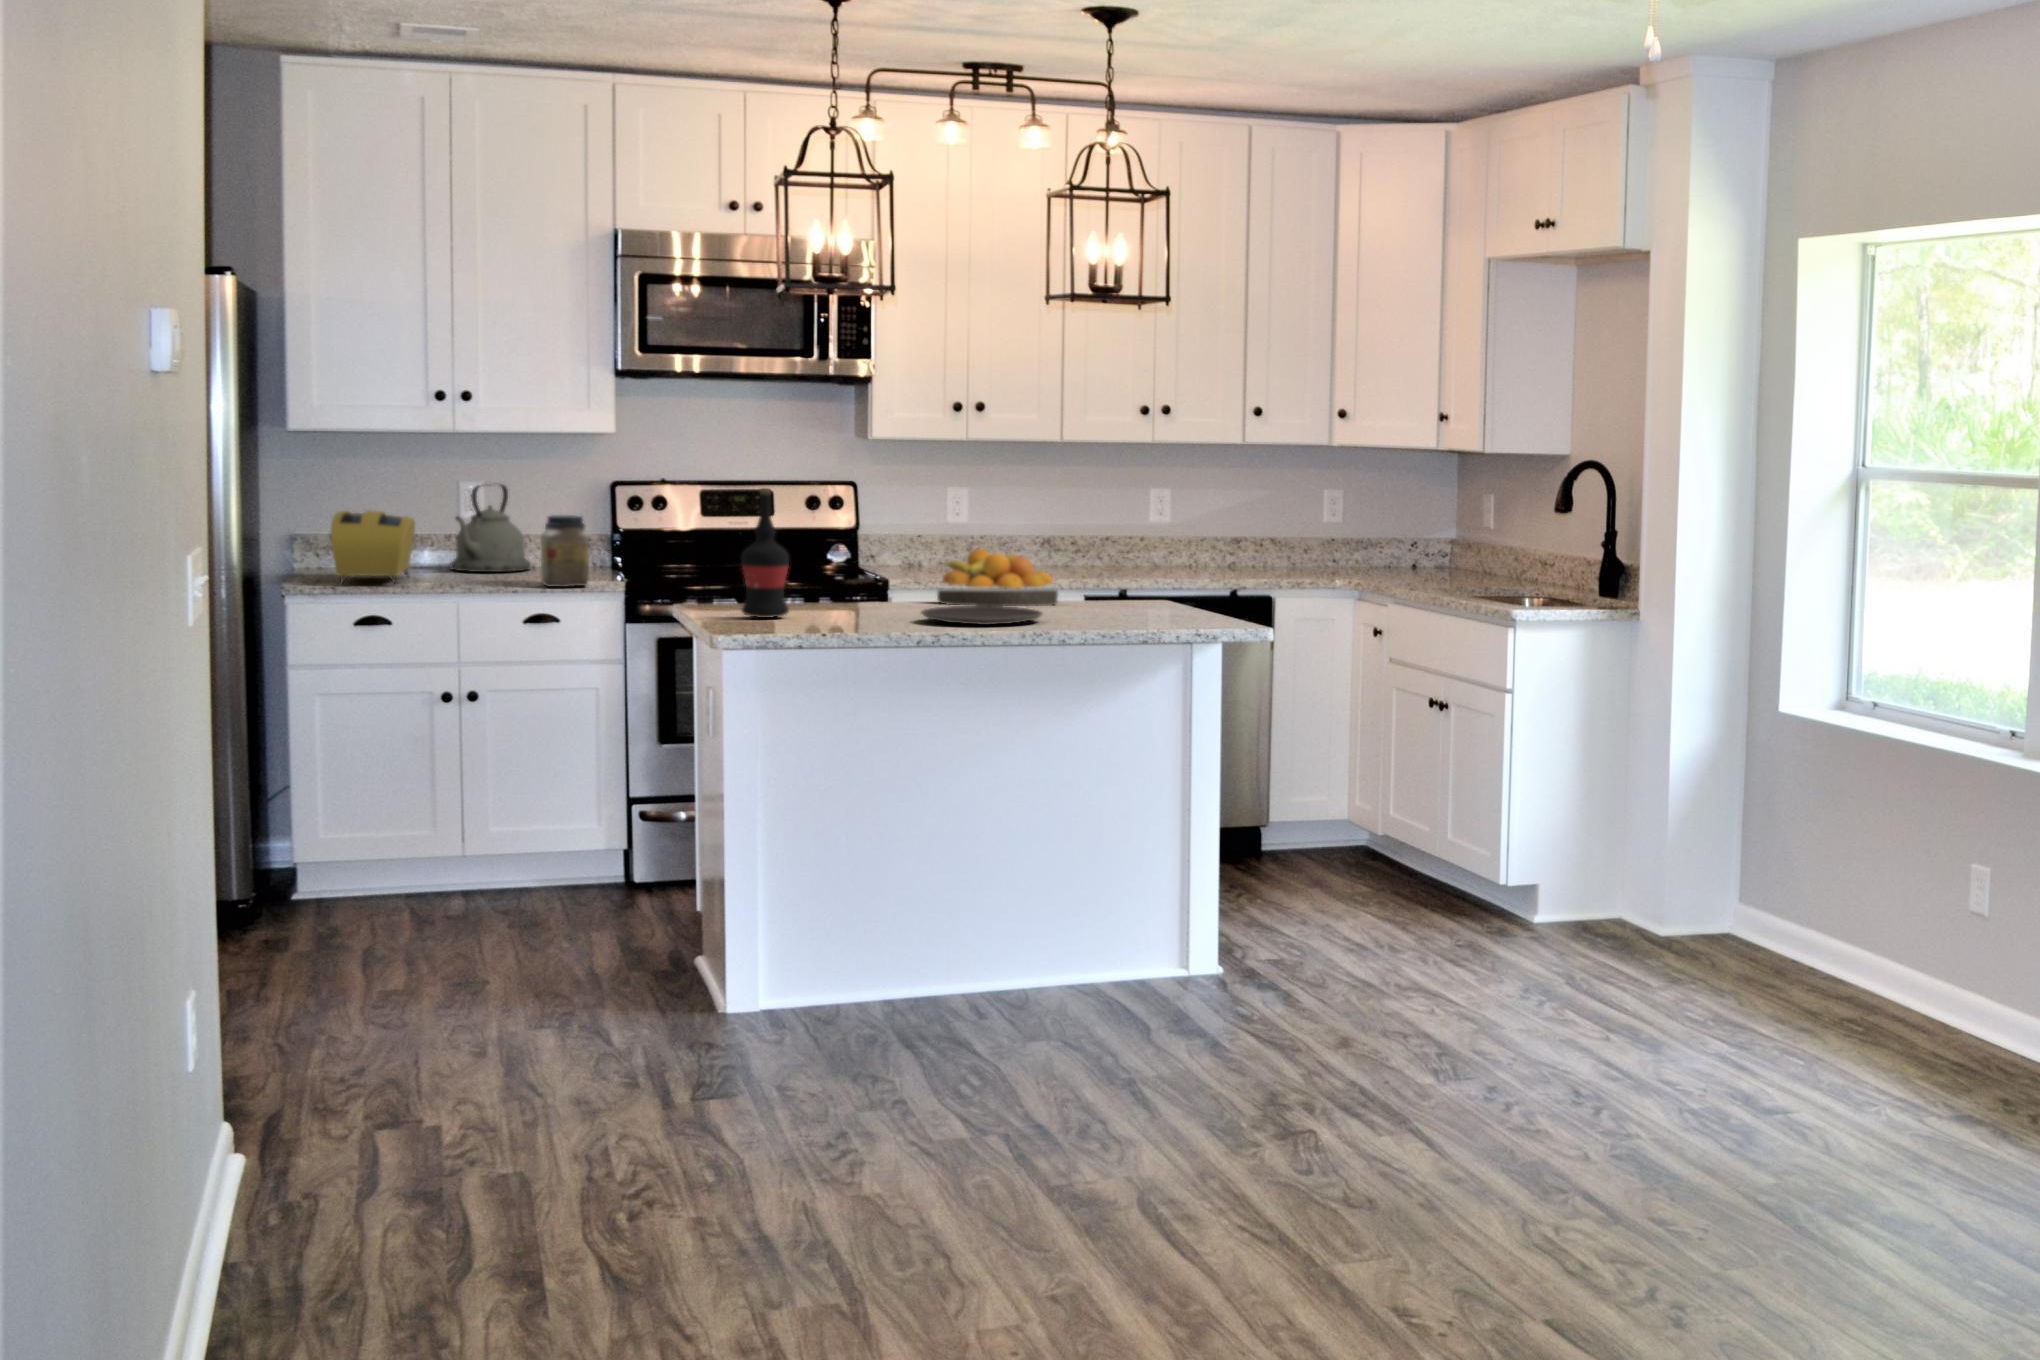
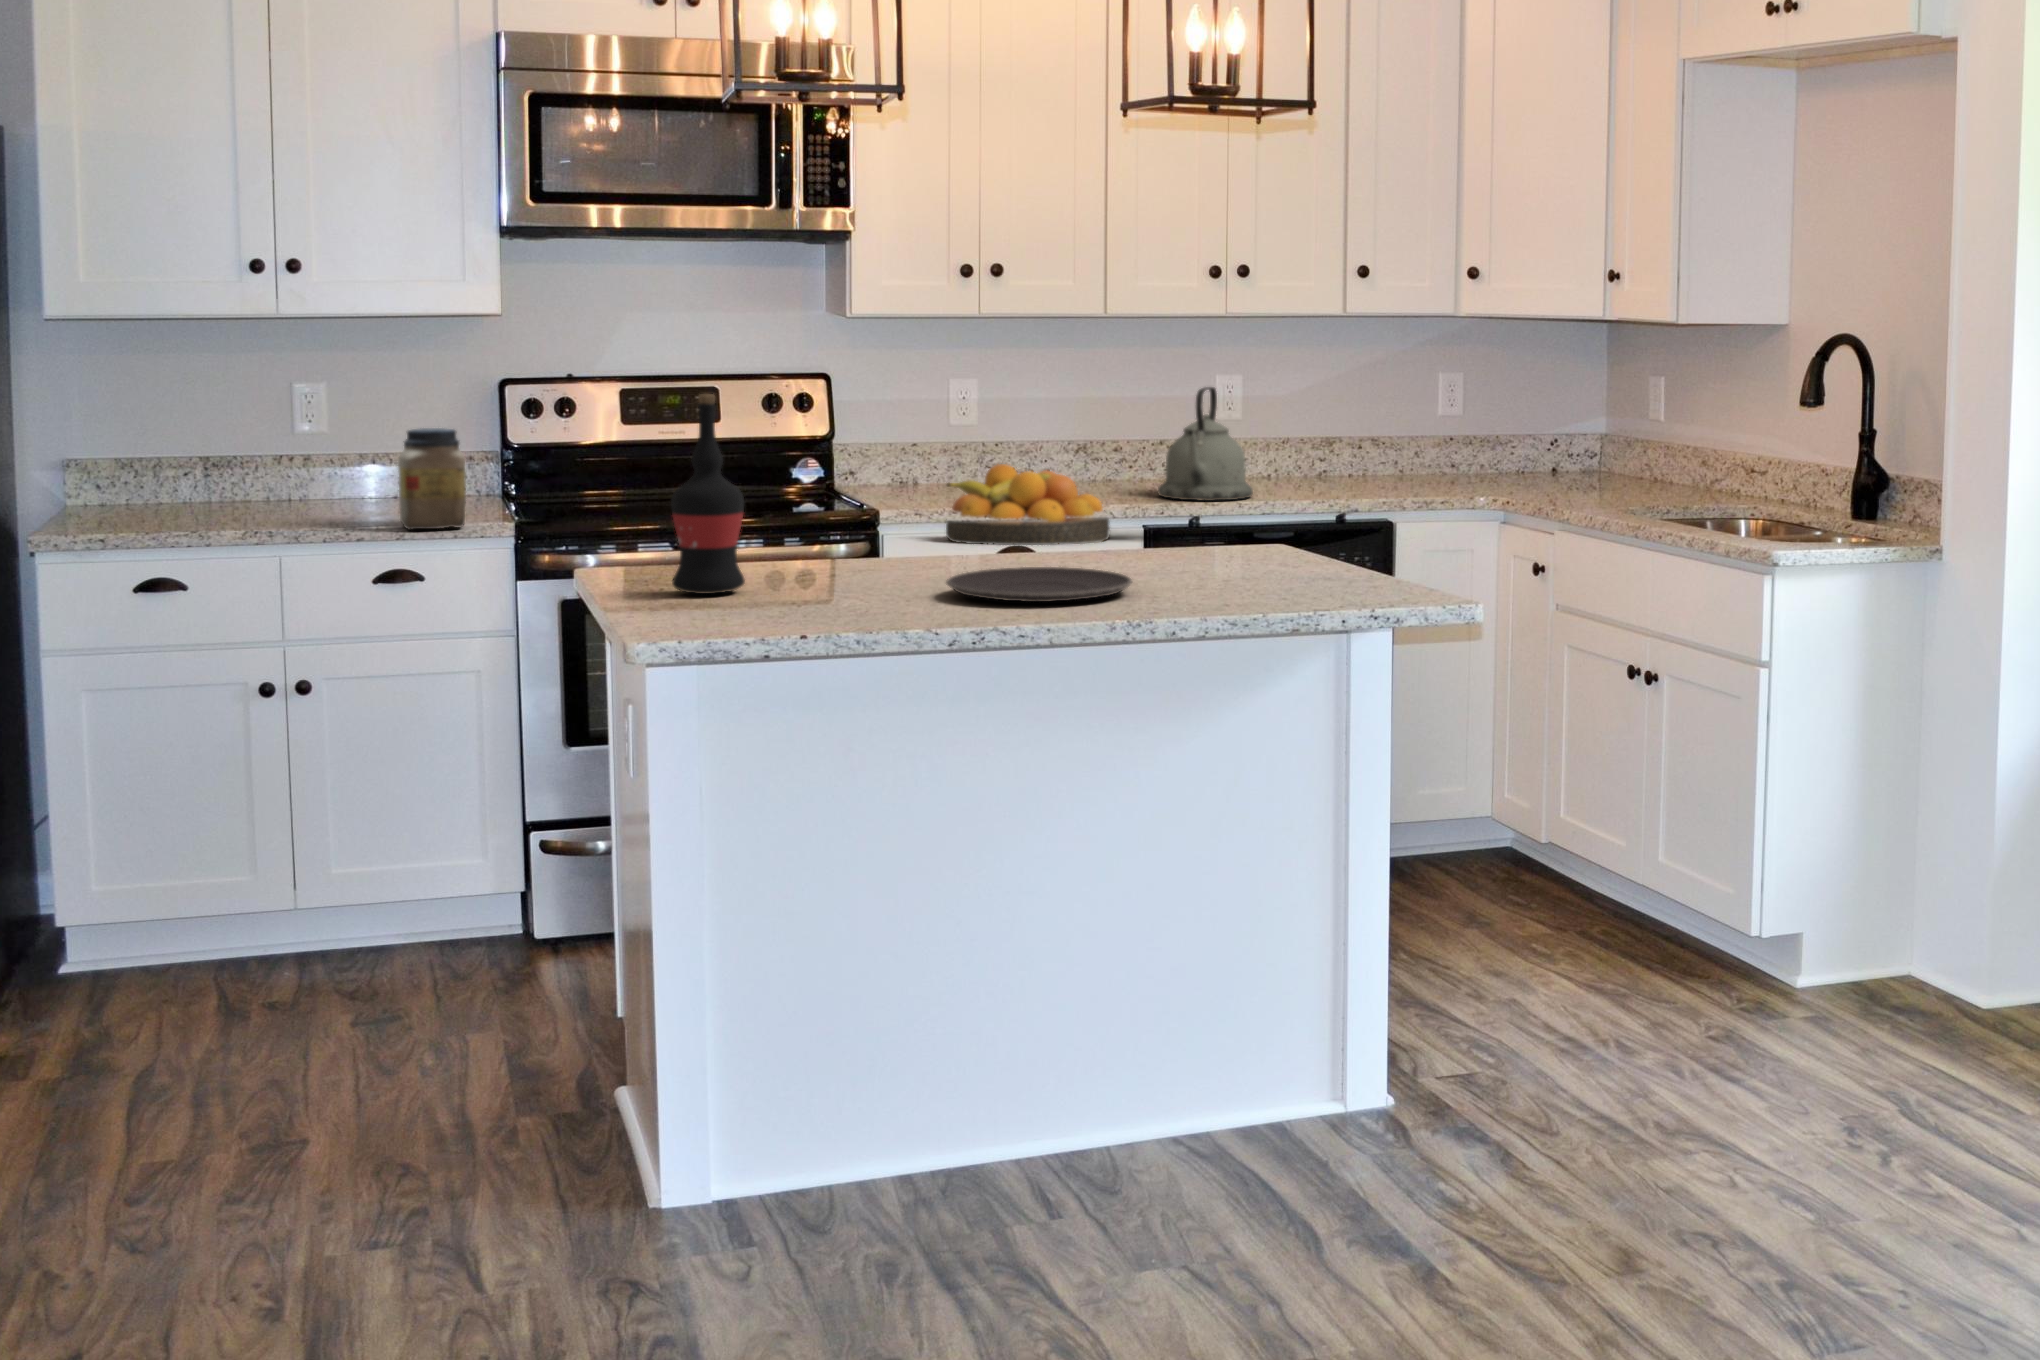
kettle: present [450,485,531,572] -> present [1158,387,1253,501]
toaster: present [331,510,415,583] -> none [100,426,227,533]

